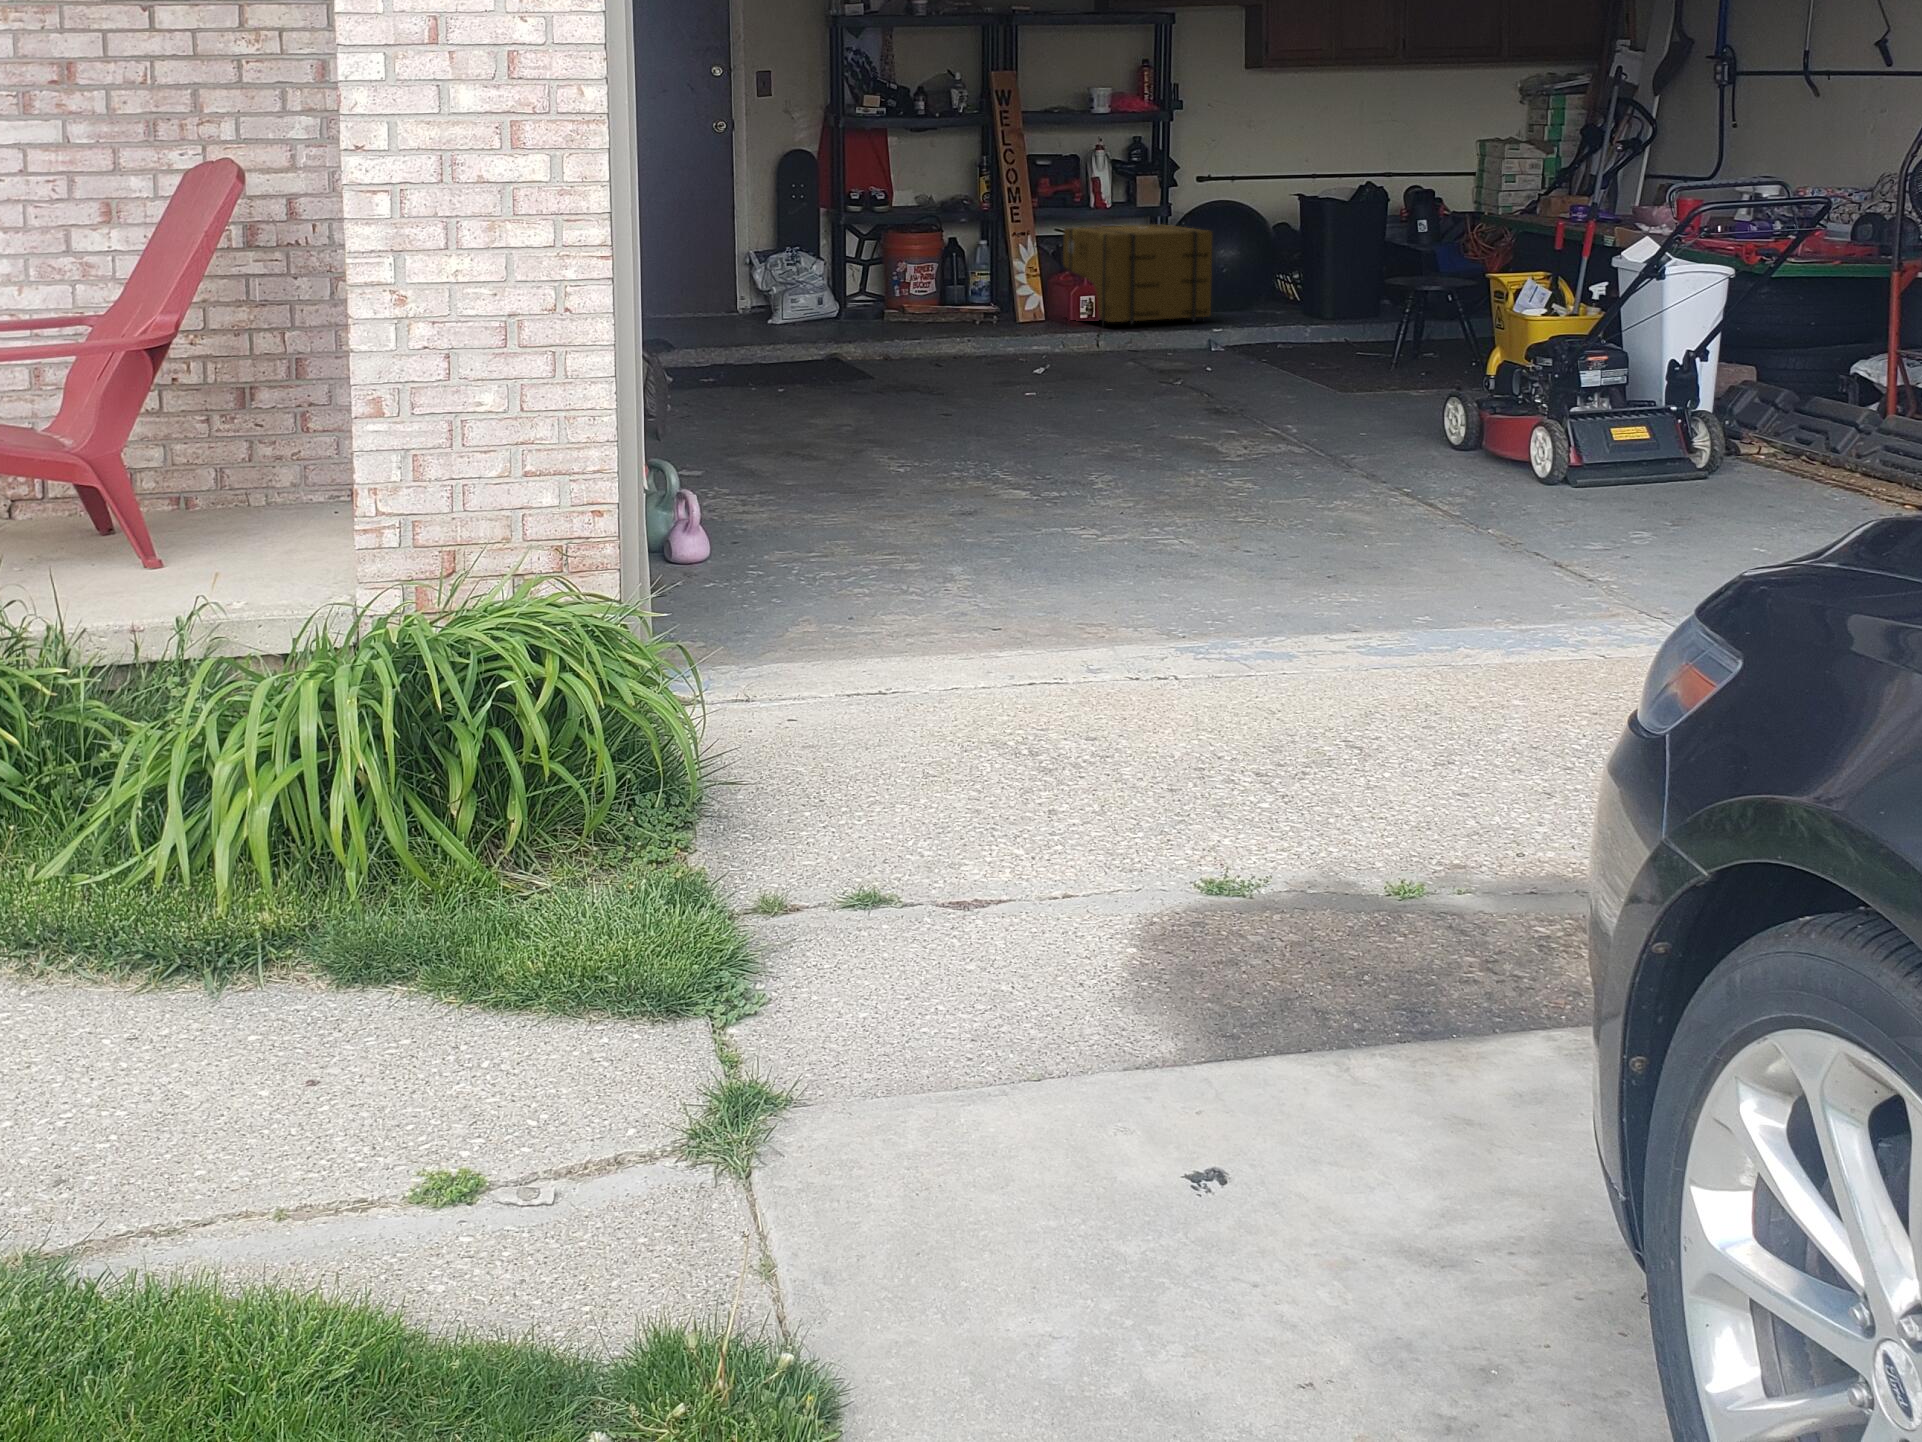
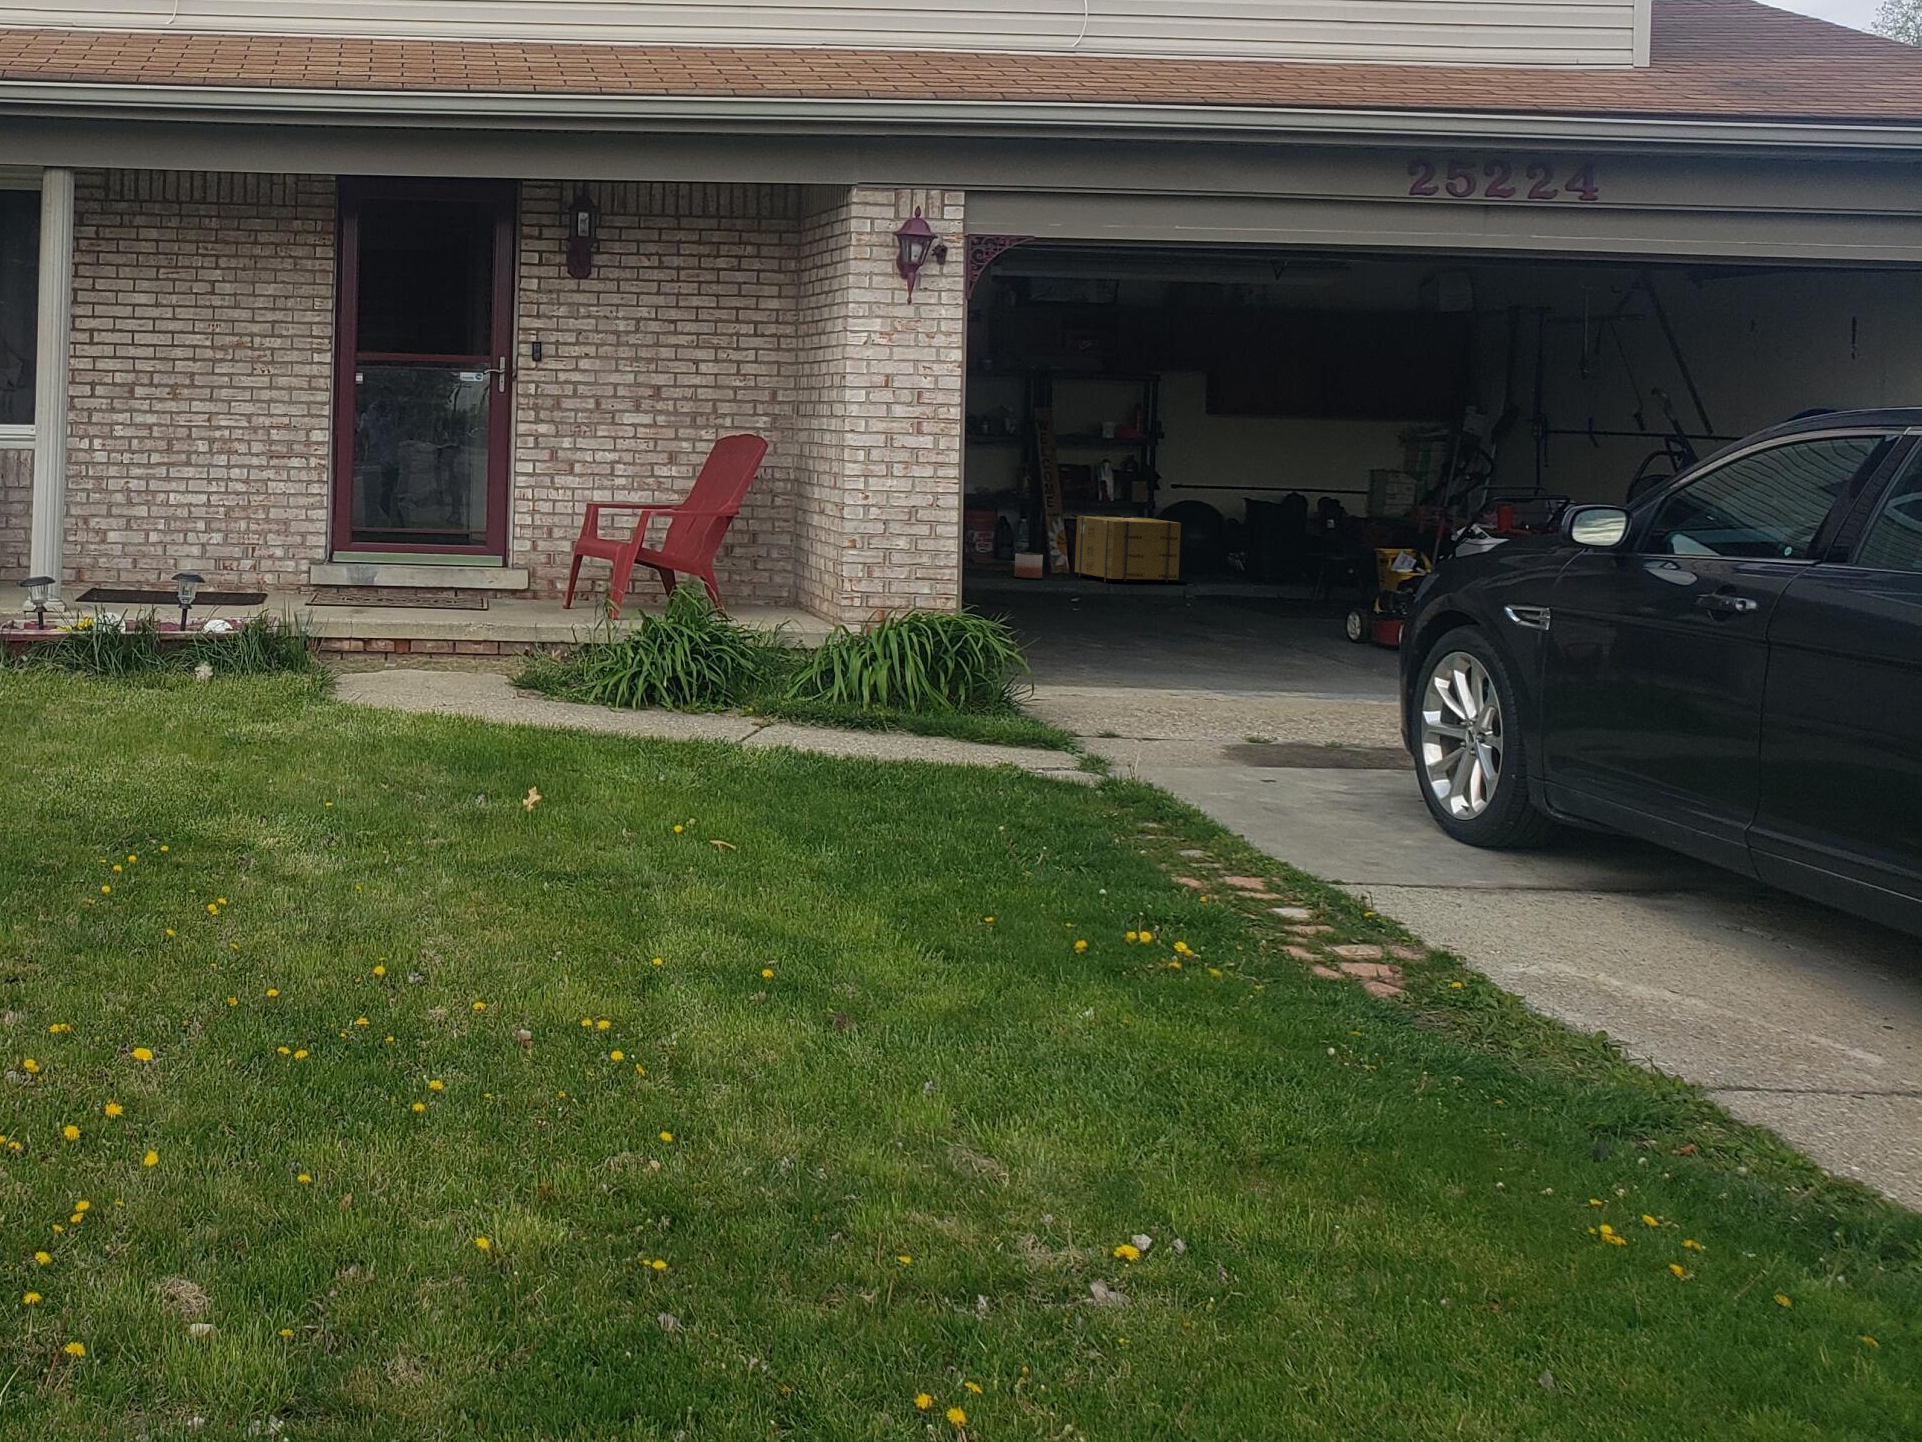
planter: none [970,289,1010,329] -> present [1014,553,1043,579]

